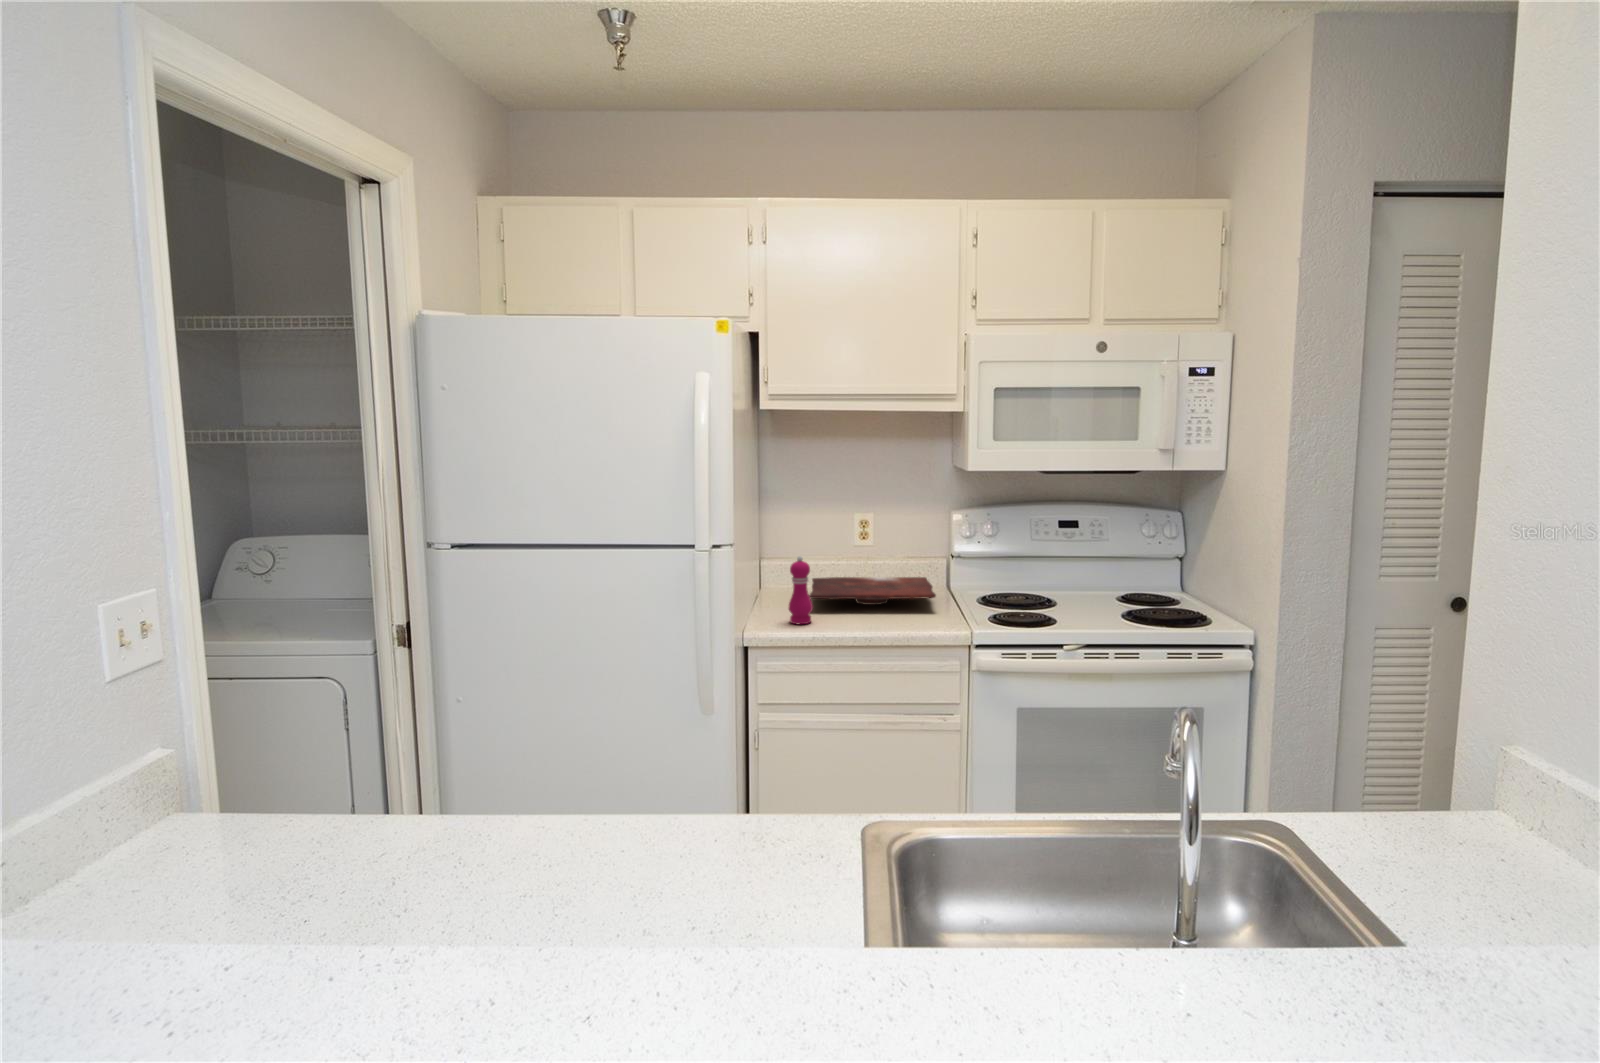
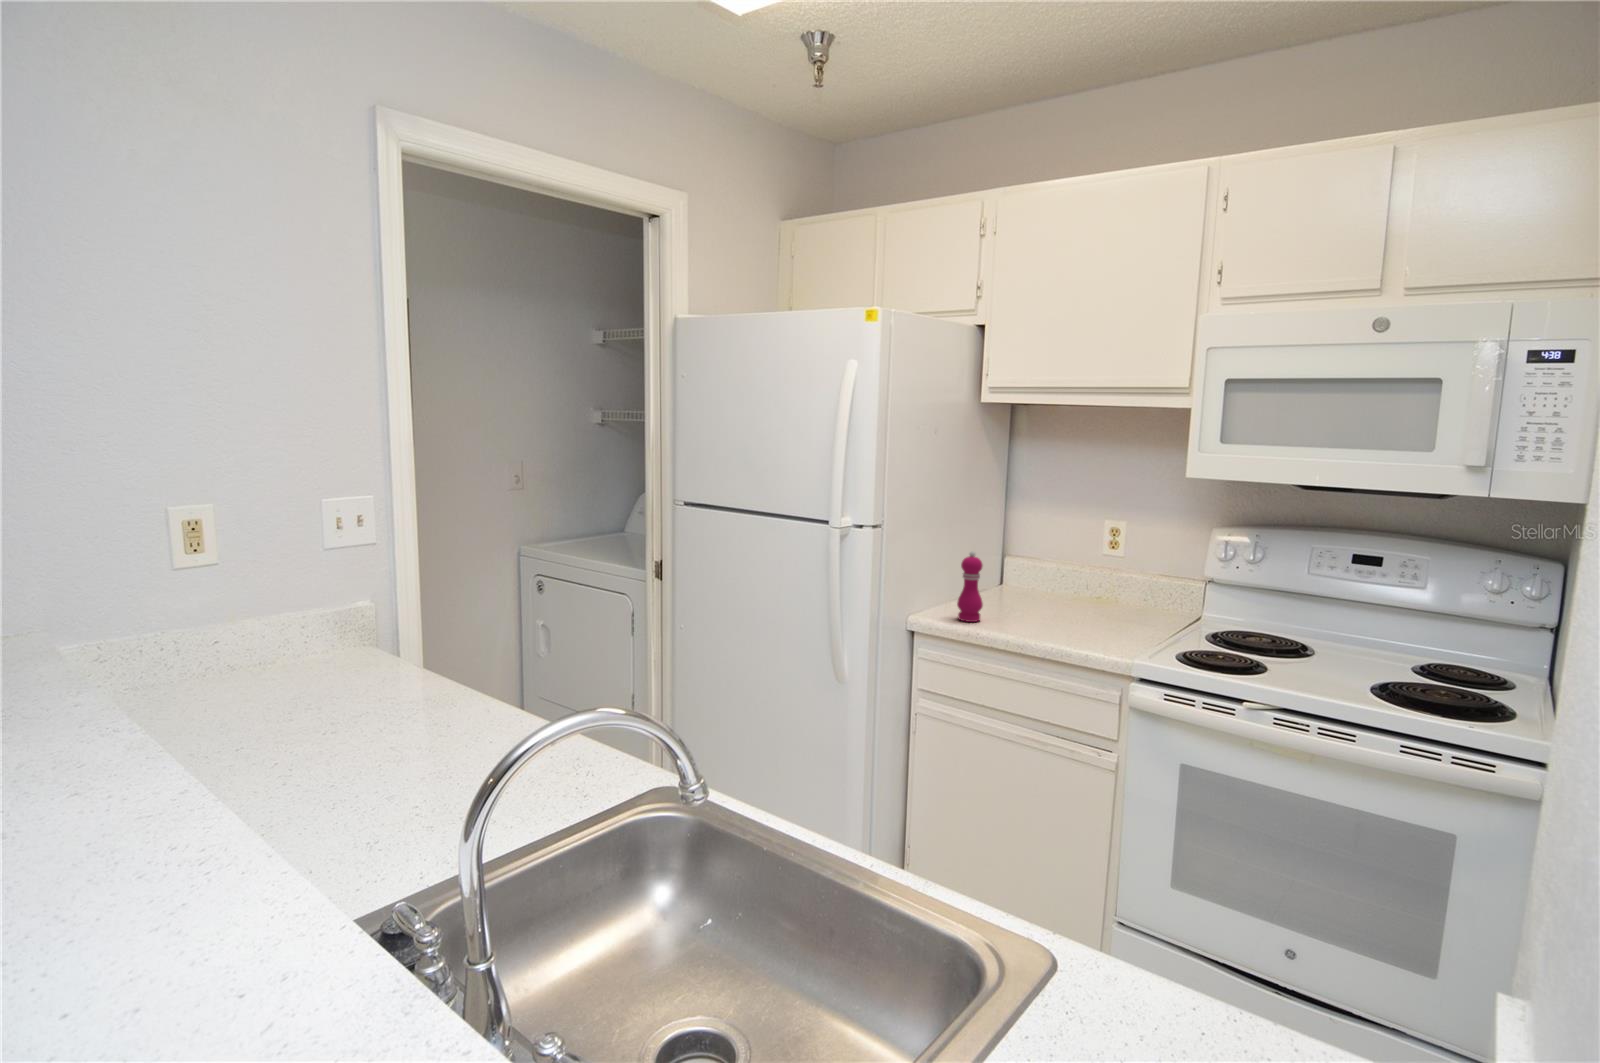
cutting board: present [809,577,936,605] -> none [995,582,1160,620]

